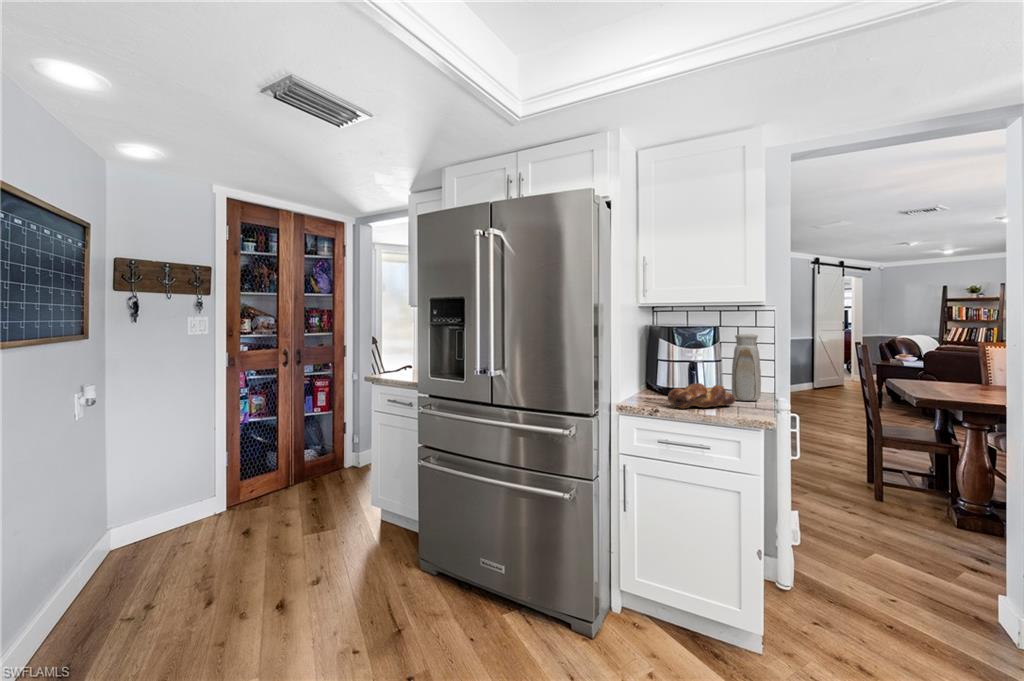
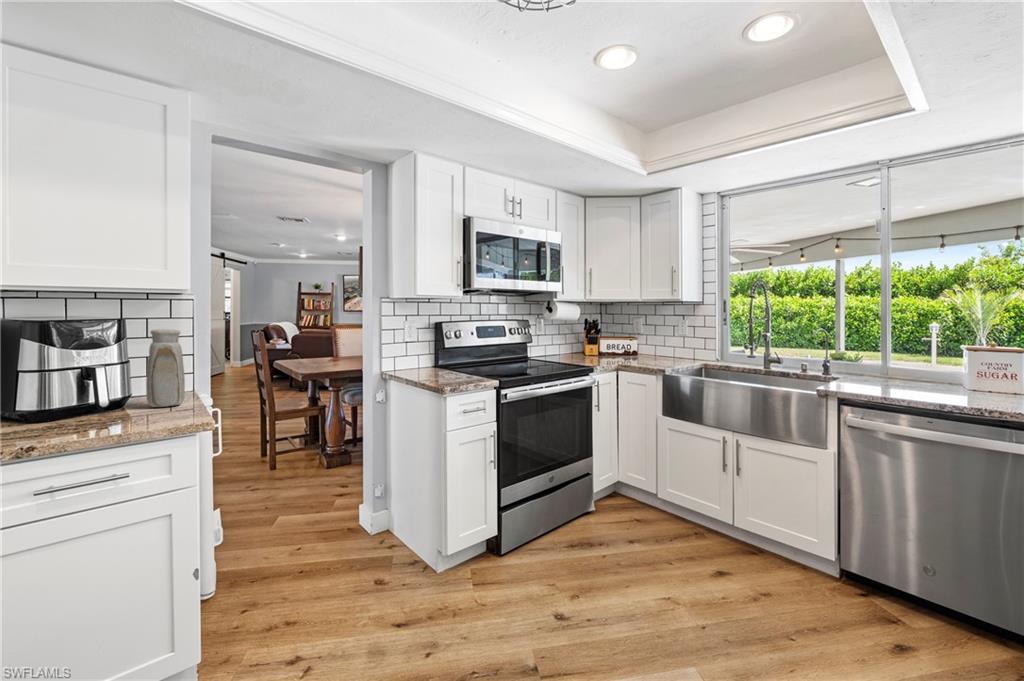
bread loaf: present [668,383,735,409] -> none [52,394,158,433]

